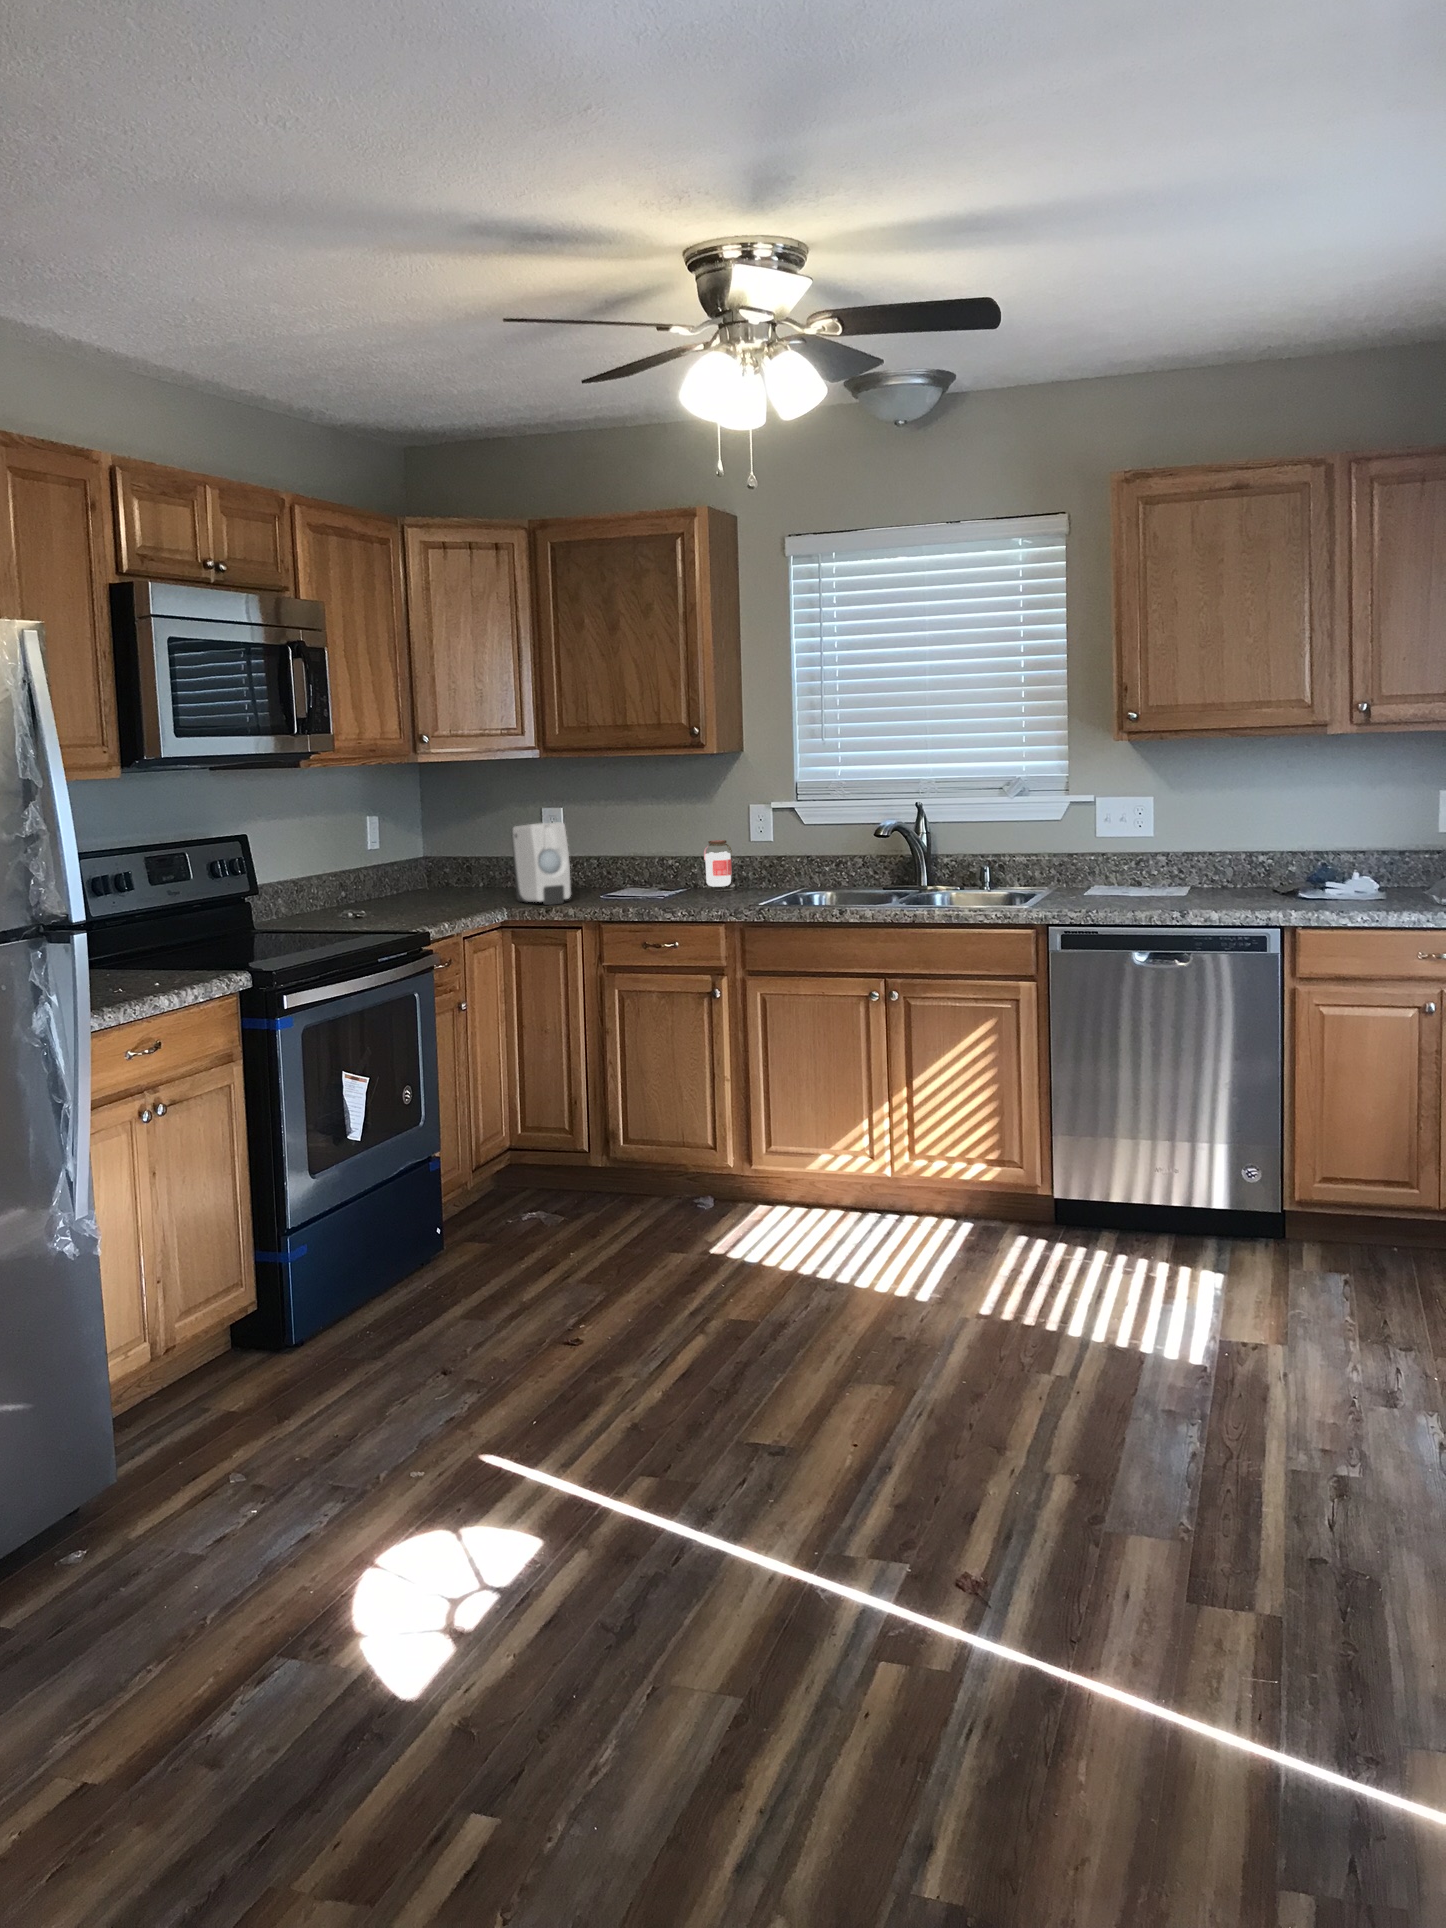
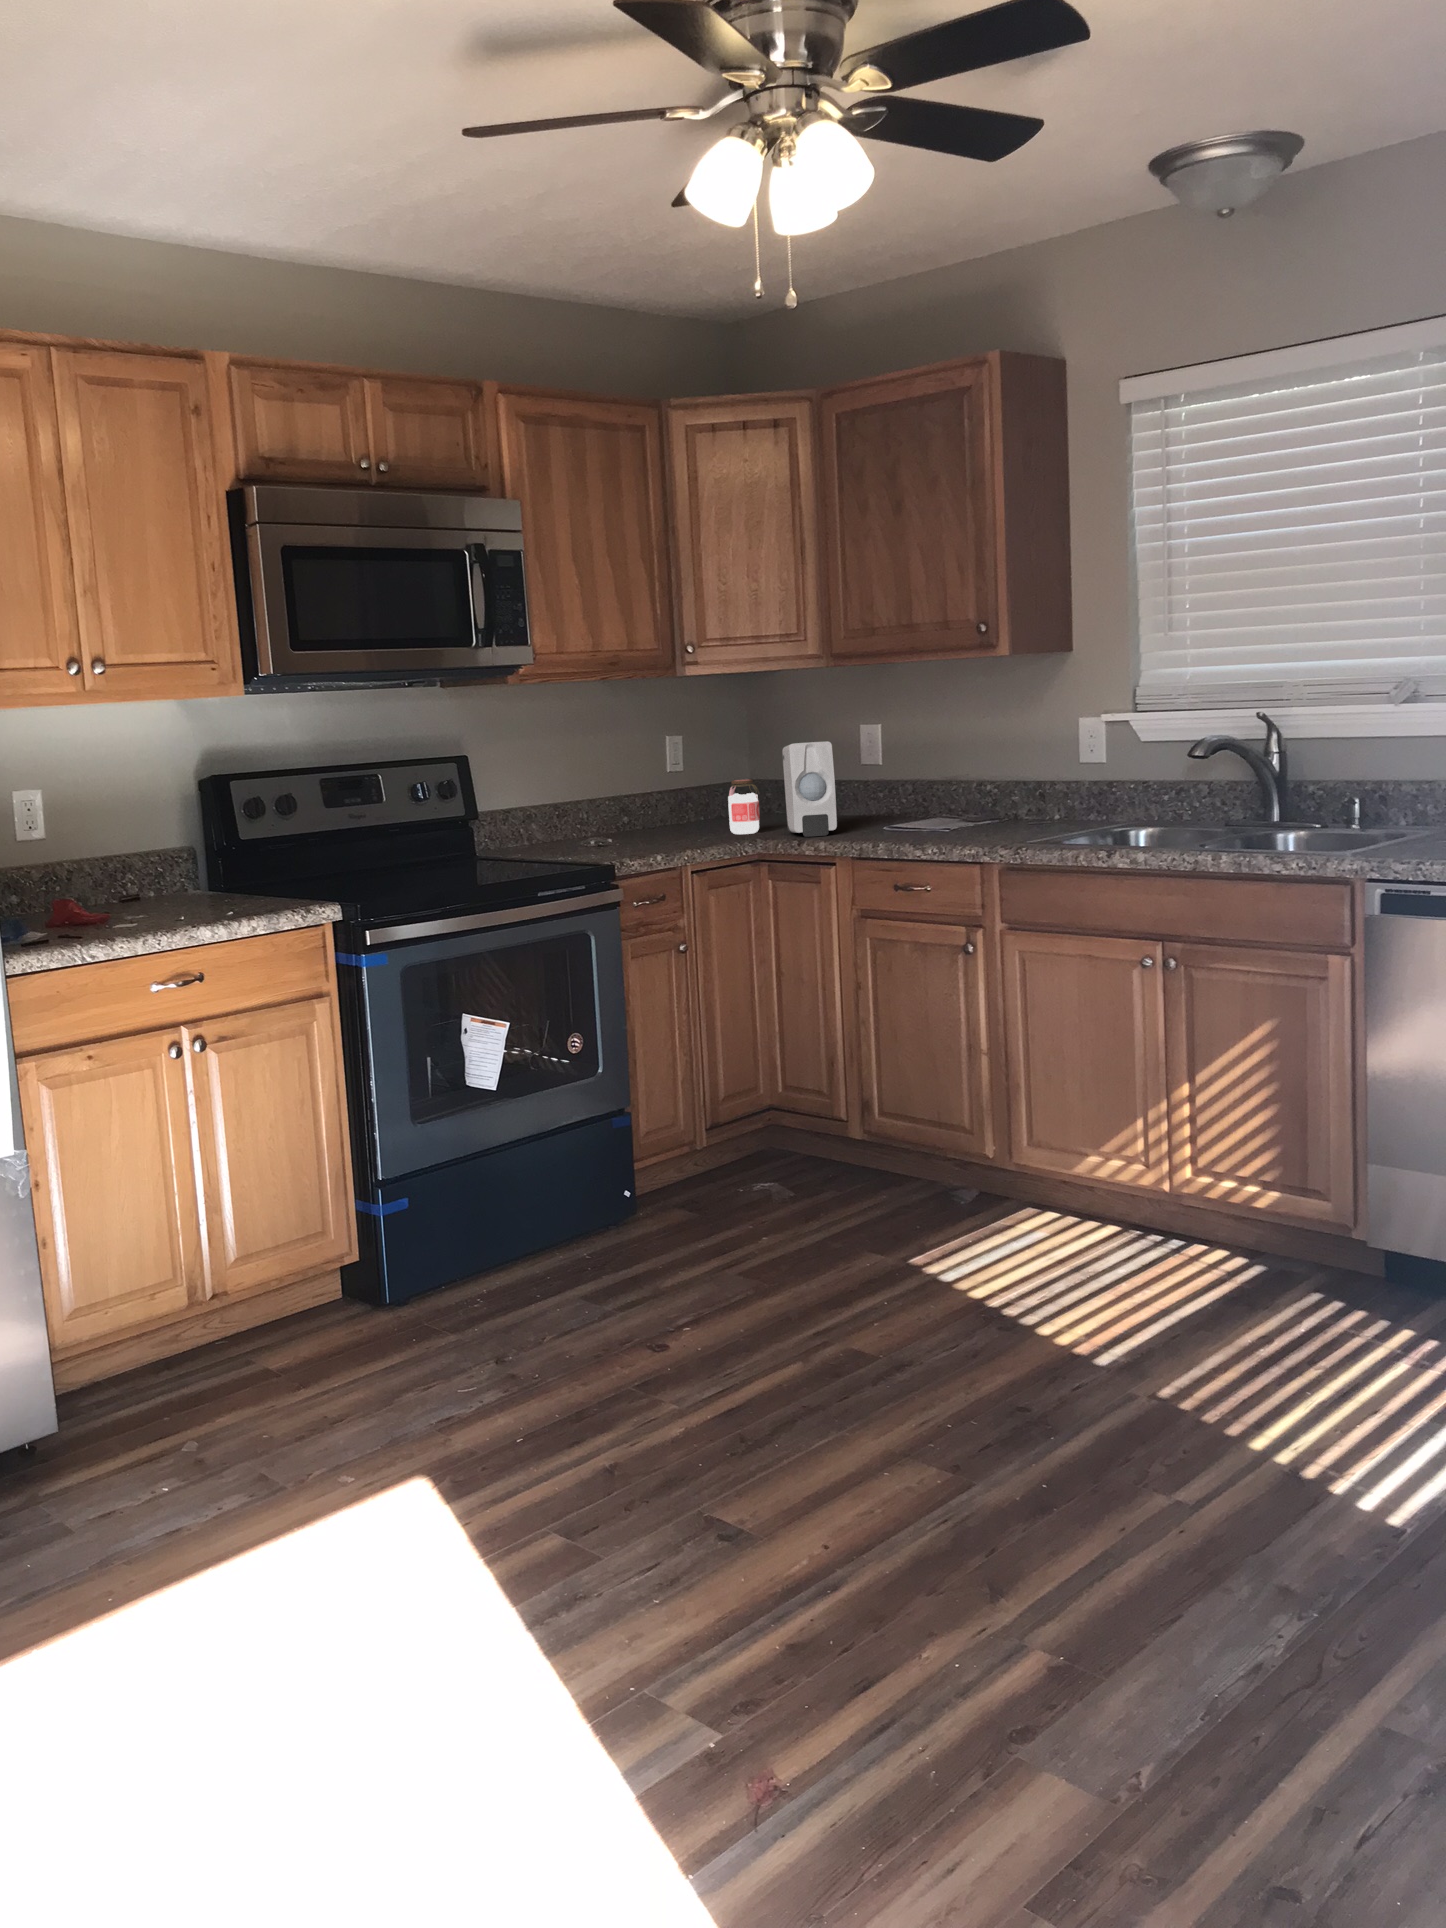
jar: present [704,840,732,887] -> present [728,779,760,834]

